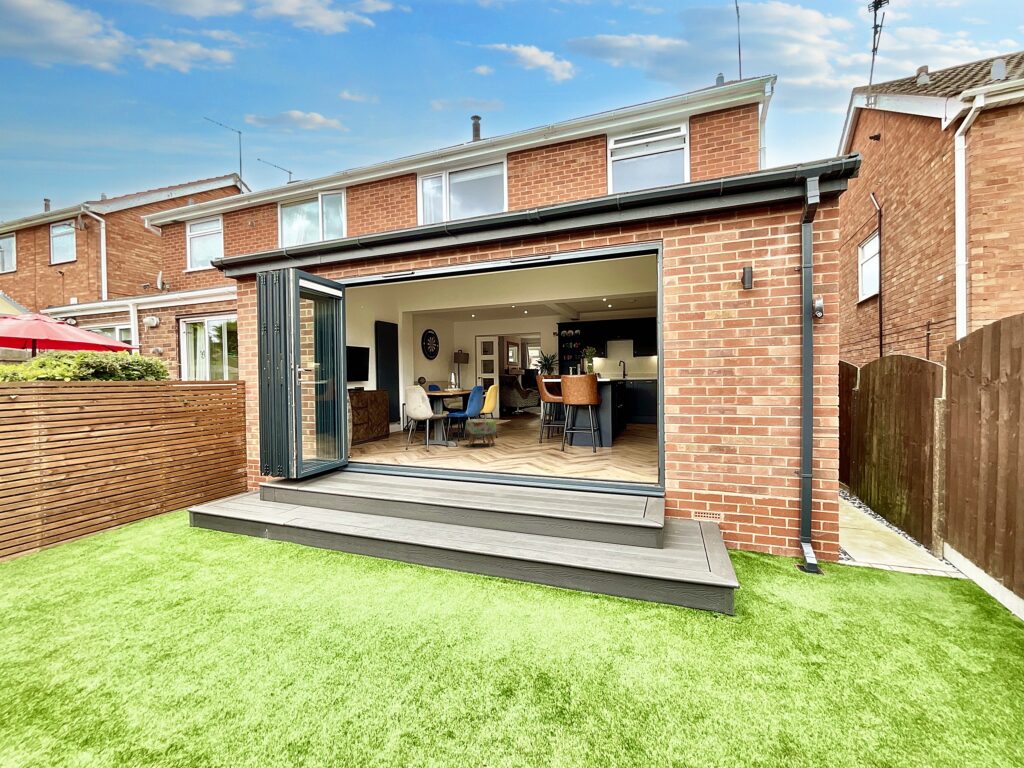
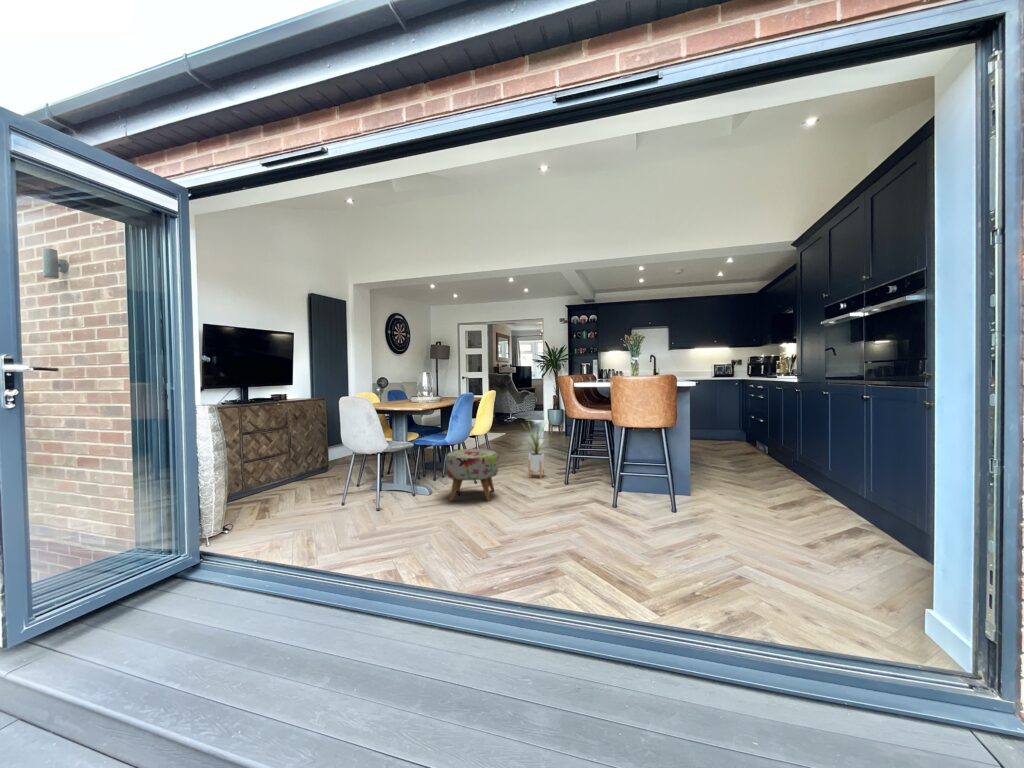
house plant: none [512,401,533,439] -> present [524,426,544,478]

